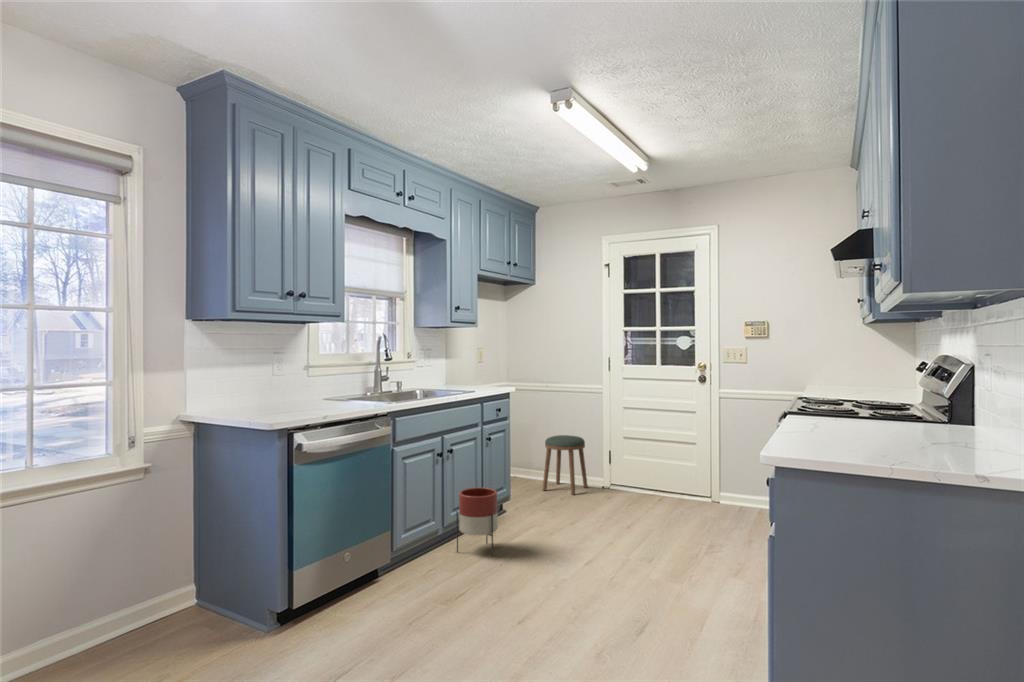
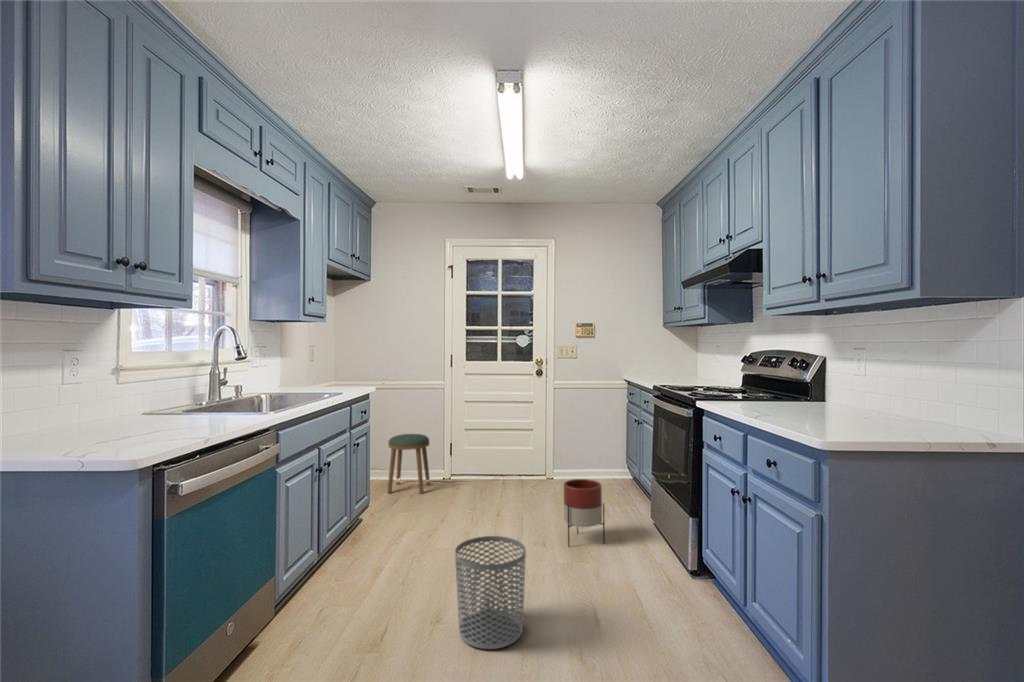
planter: present [457,487,498,556] -> present [564,479,605,546]
waste bin: none [515,527,579,625] -> present [455,536,526,649]

